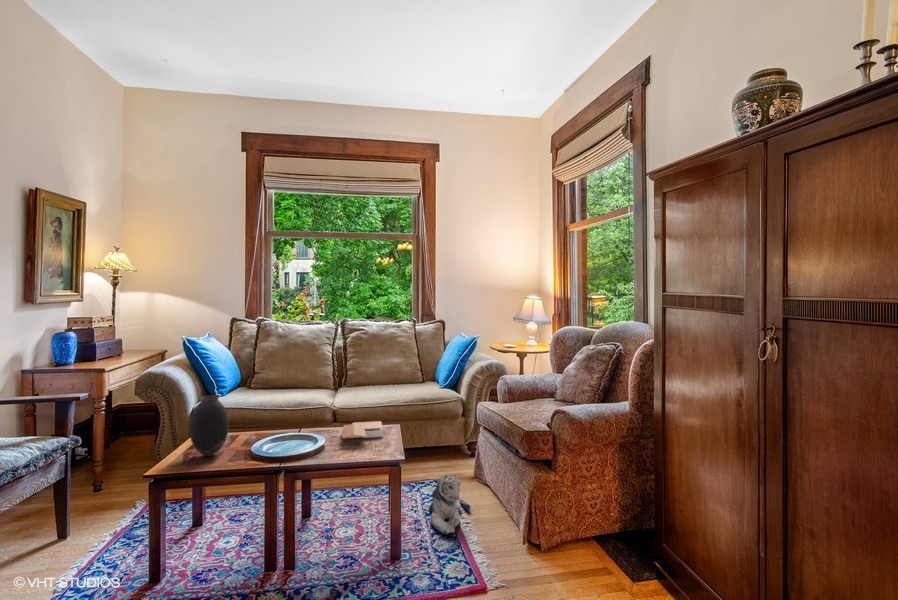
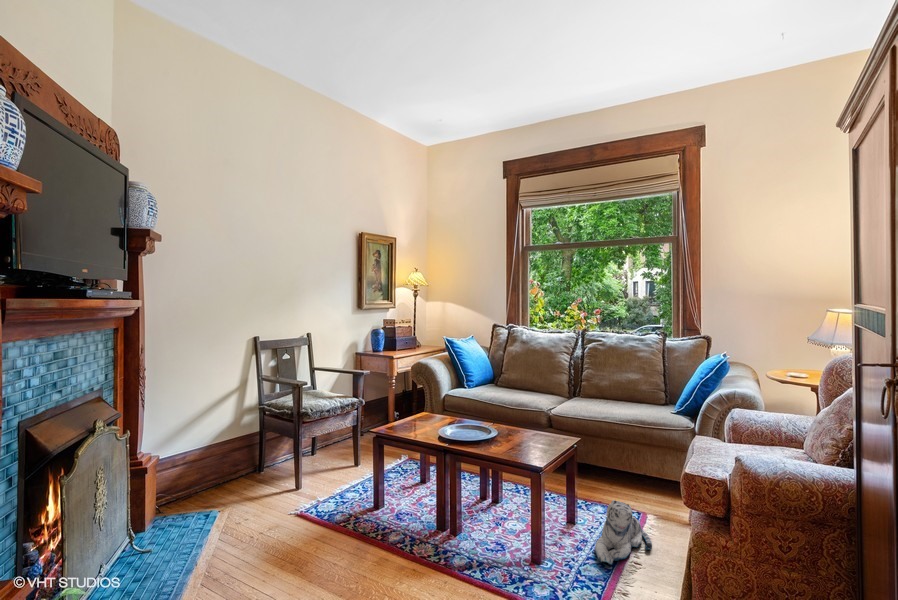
vase: present [190,395,229,456] -> none [398,381,425,428]
book: present [342,421,383,438] -> none [503,425,554,443]

